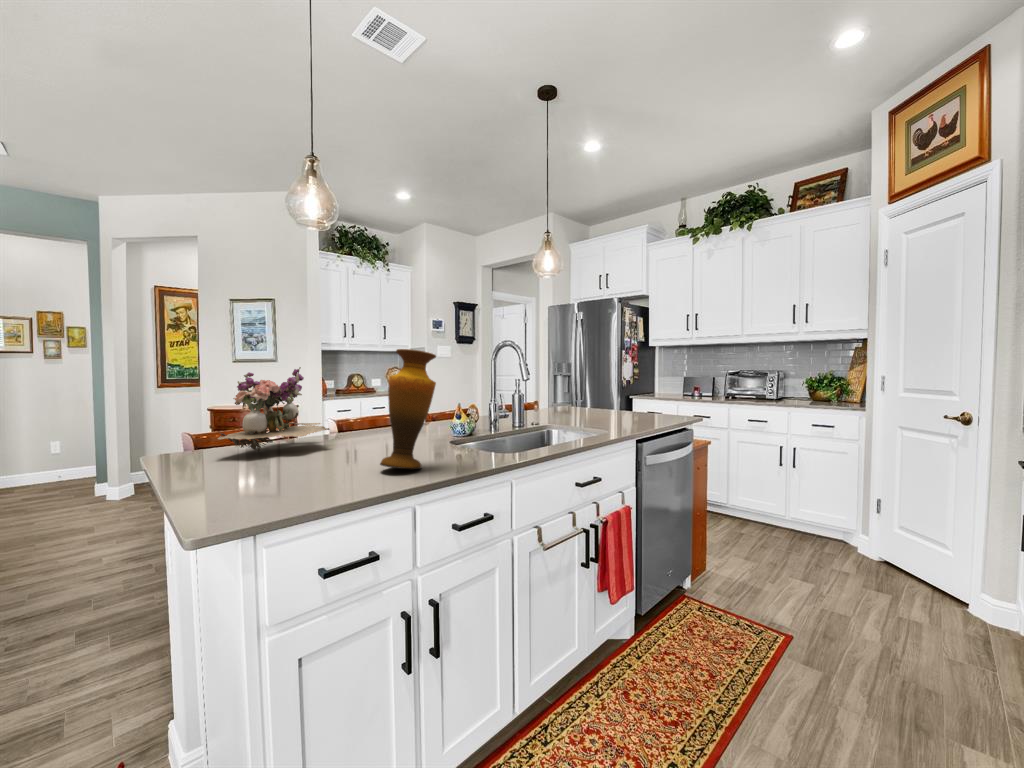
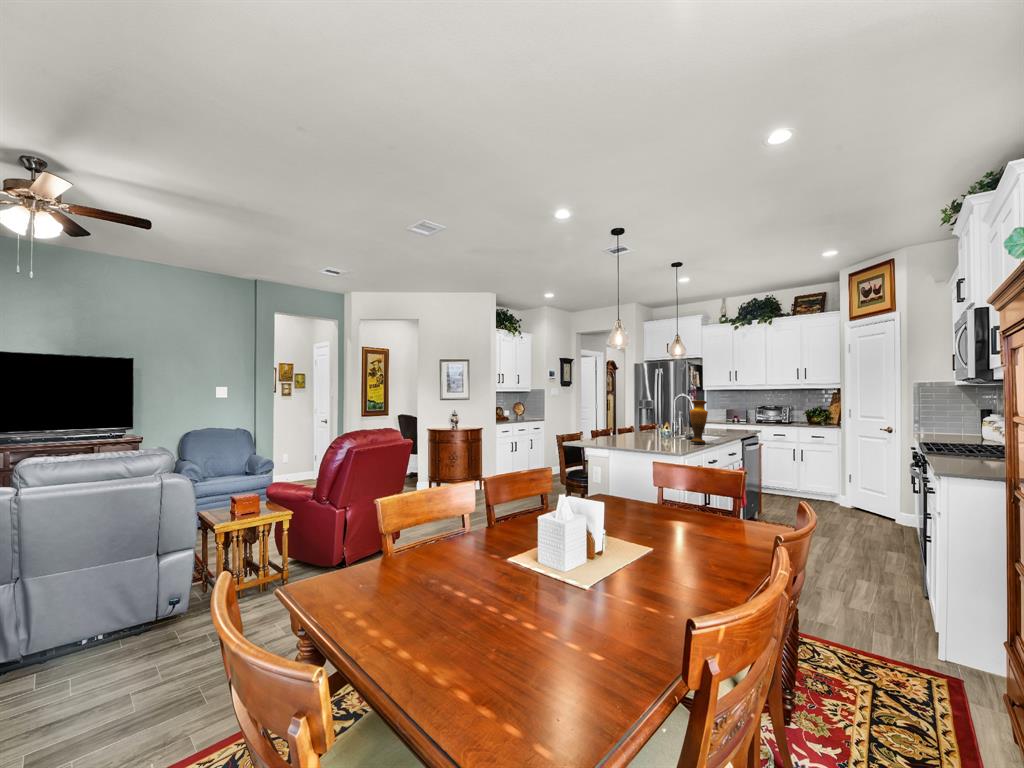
flower arrangement: present [218,367,330,452] -> none [601,406,638,442]

